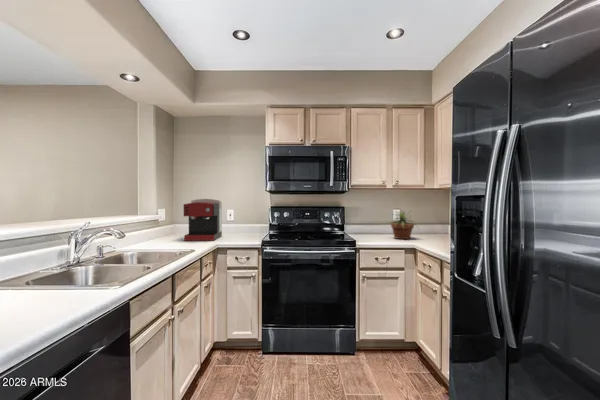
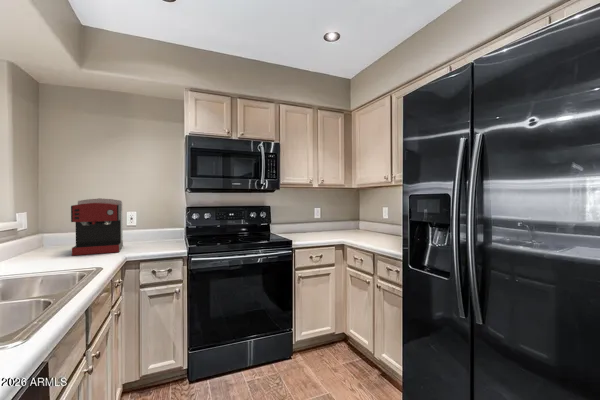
potted plant: present [390,211,416,239] -> none [312,209,346,237]

